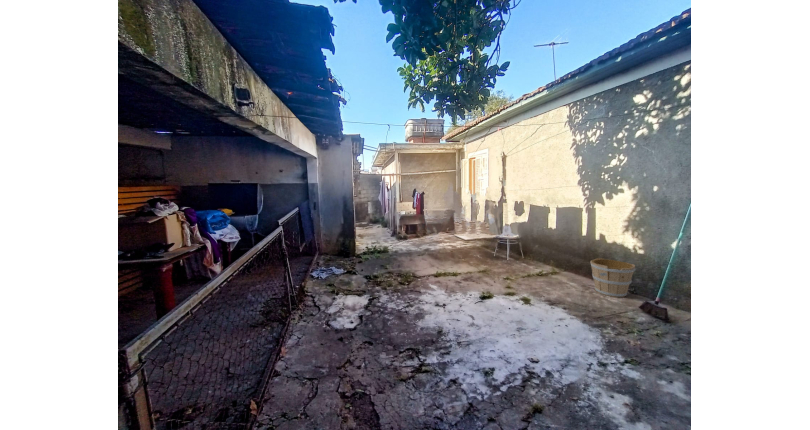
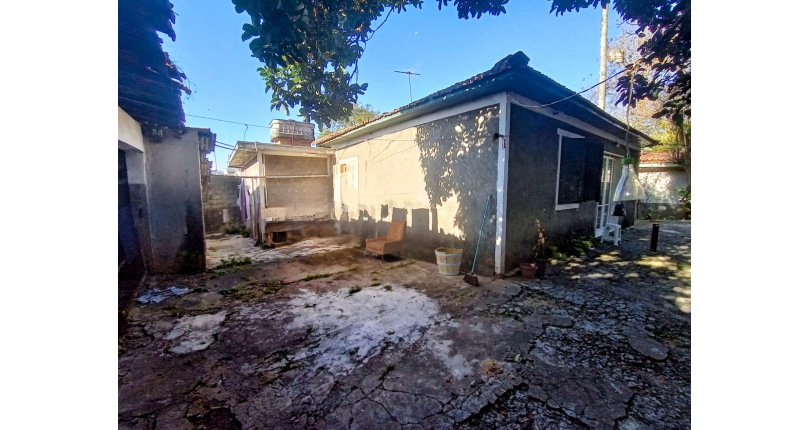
chair: none [498,220,549,268] -> present [365,220,406,264]

